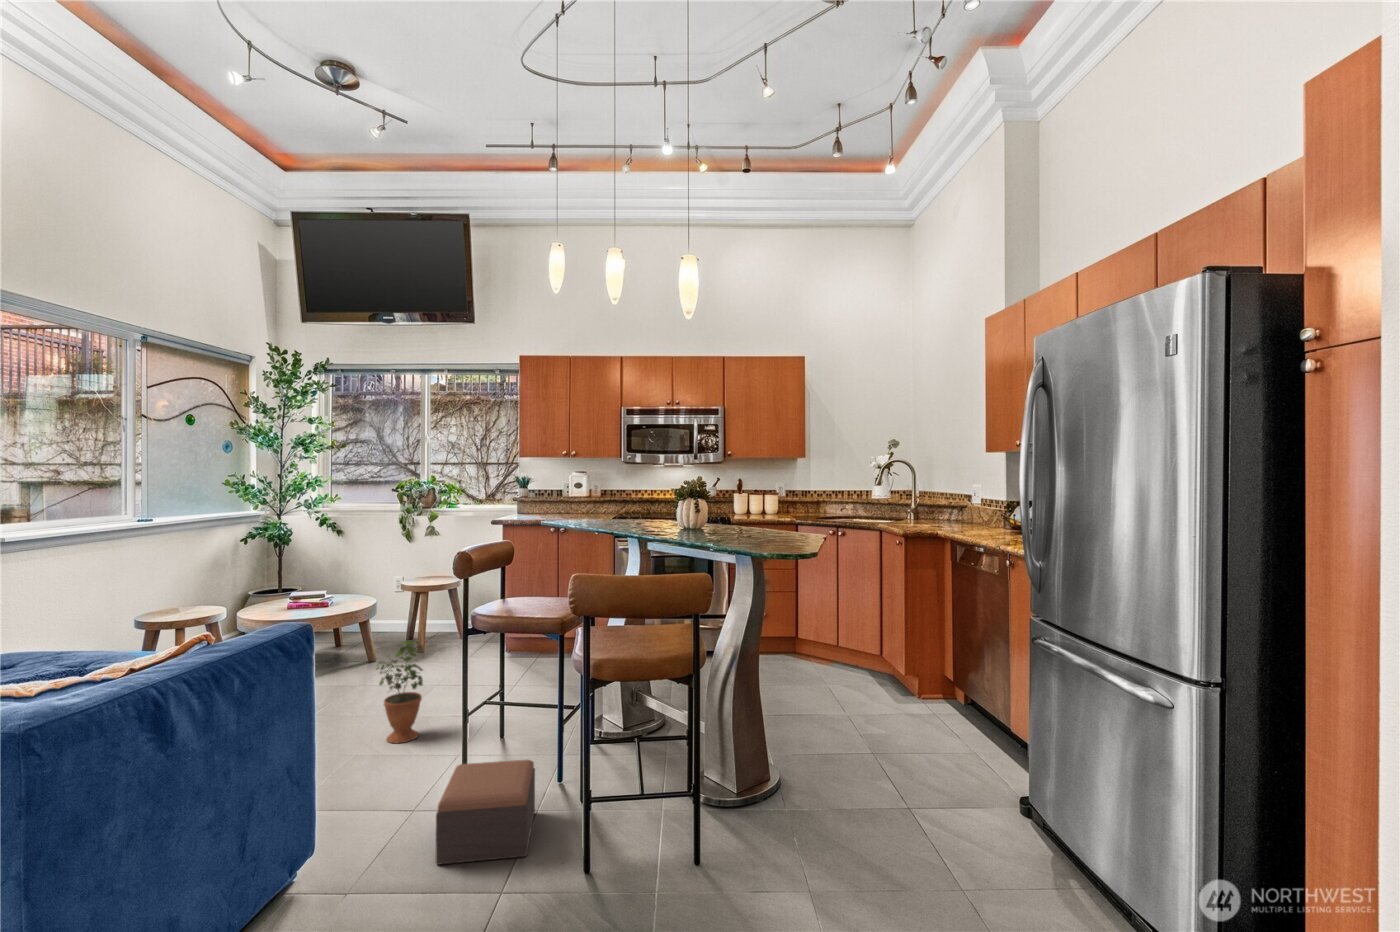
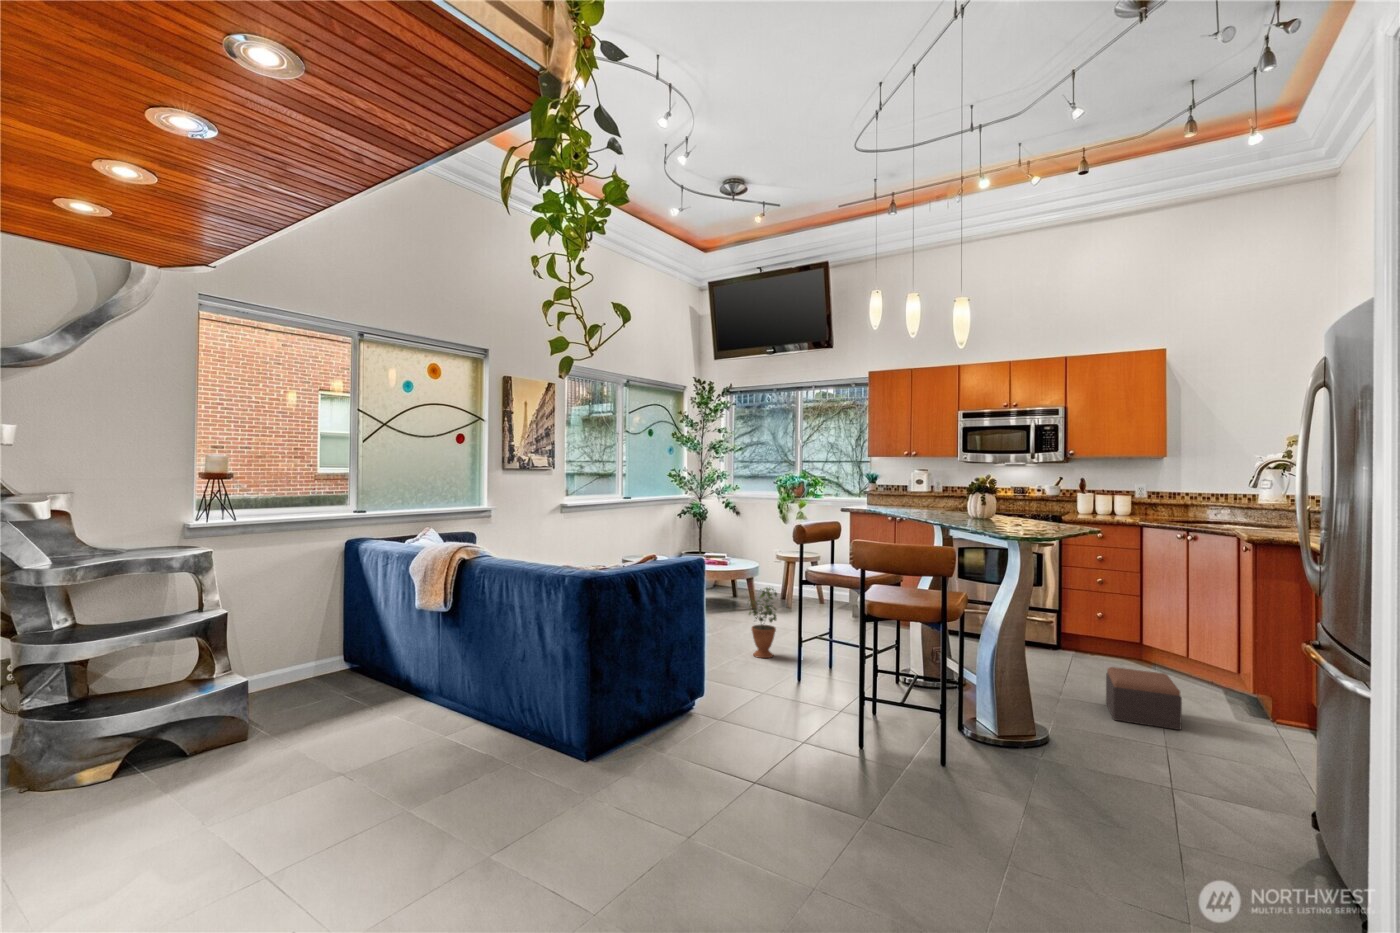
footstool: present [436,760,535,865] -> present [1106,667,1182,730]

